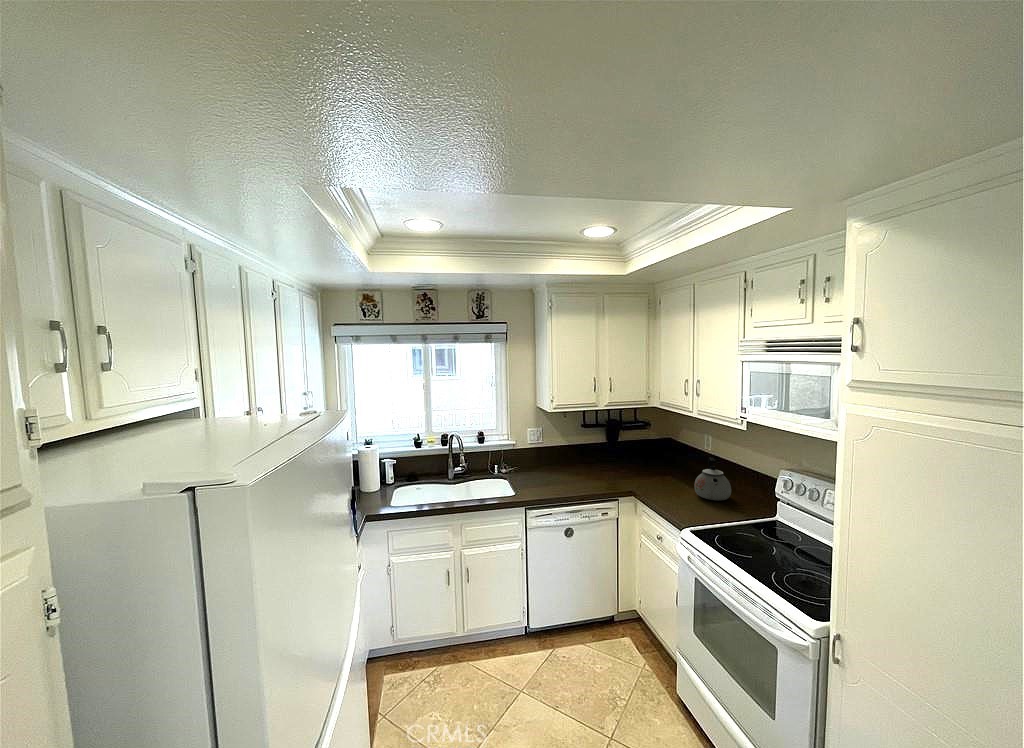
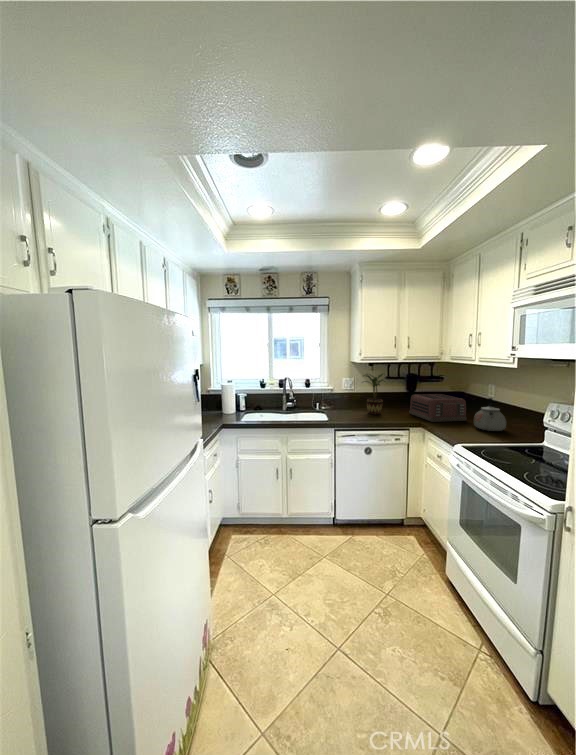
potted plant: none [553,423,592,479] -> present [364,374,384,415]
toaster: none [614,446,683,488] -> present [409,394,467,422]

